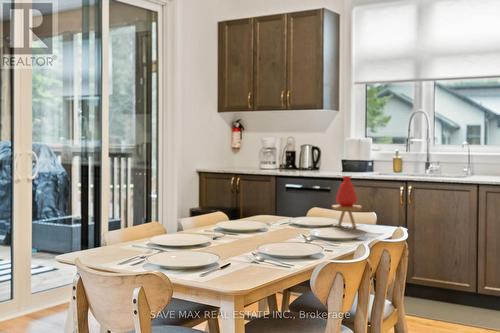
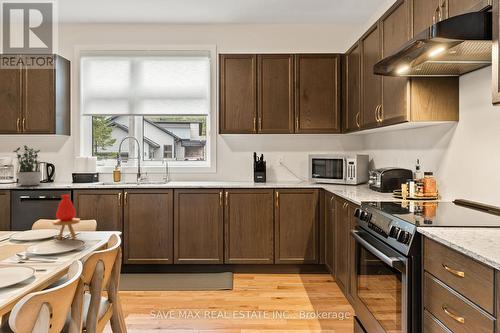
potted plant: none [278,123,308,172] -> present [13,145,41,185]

